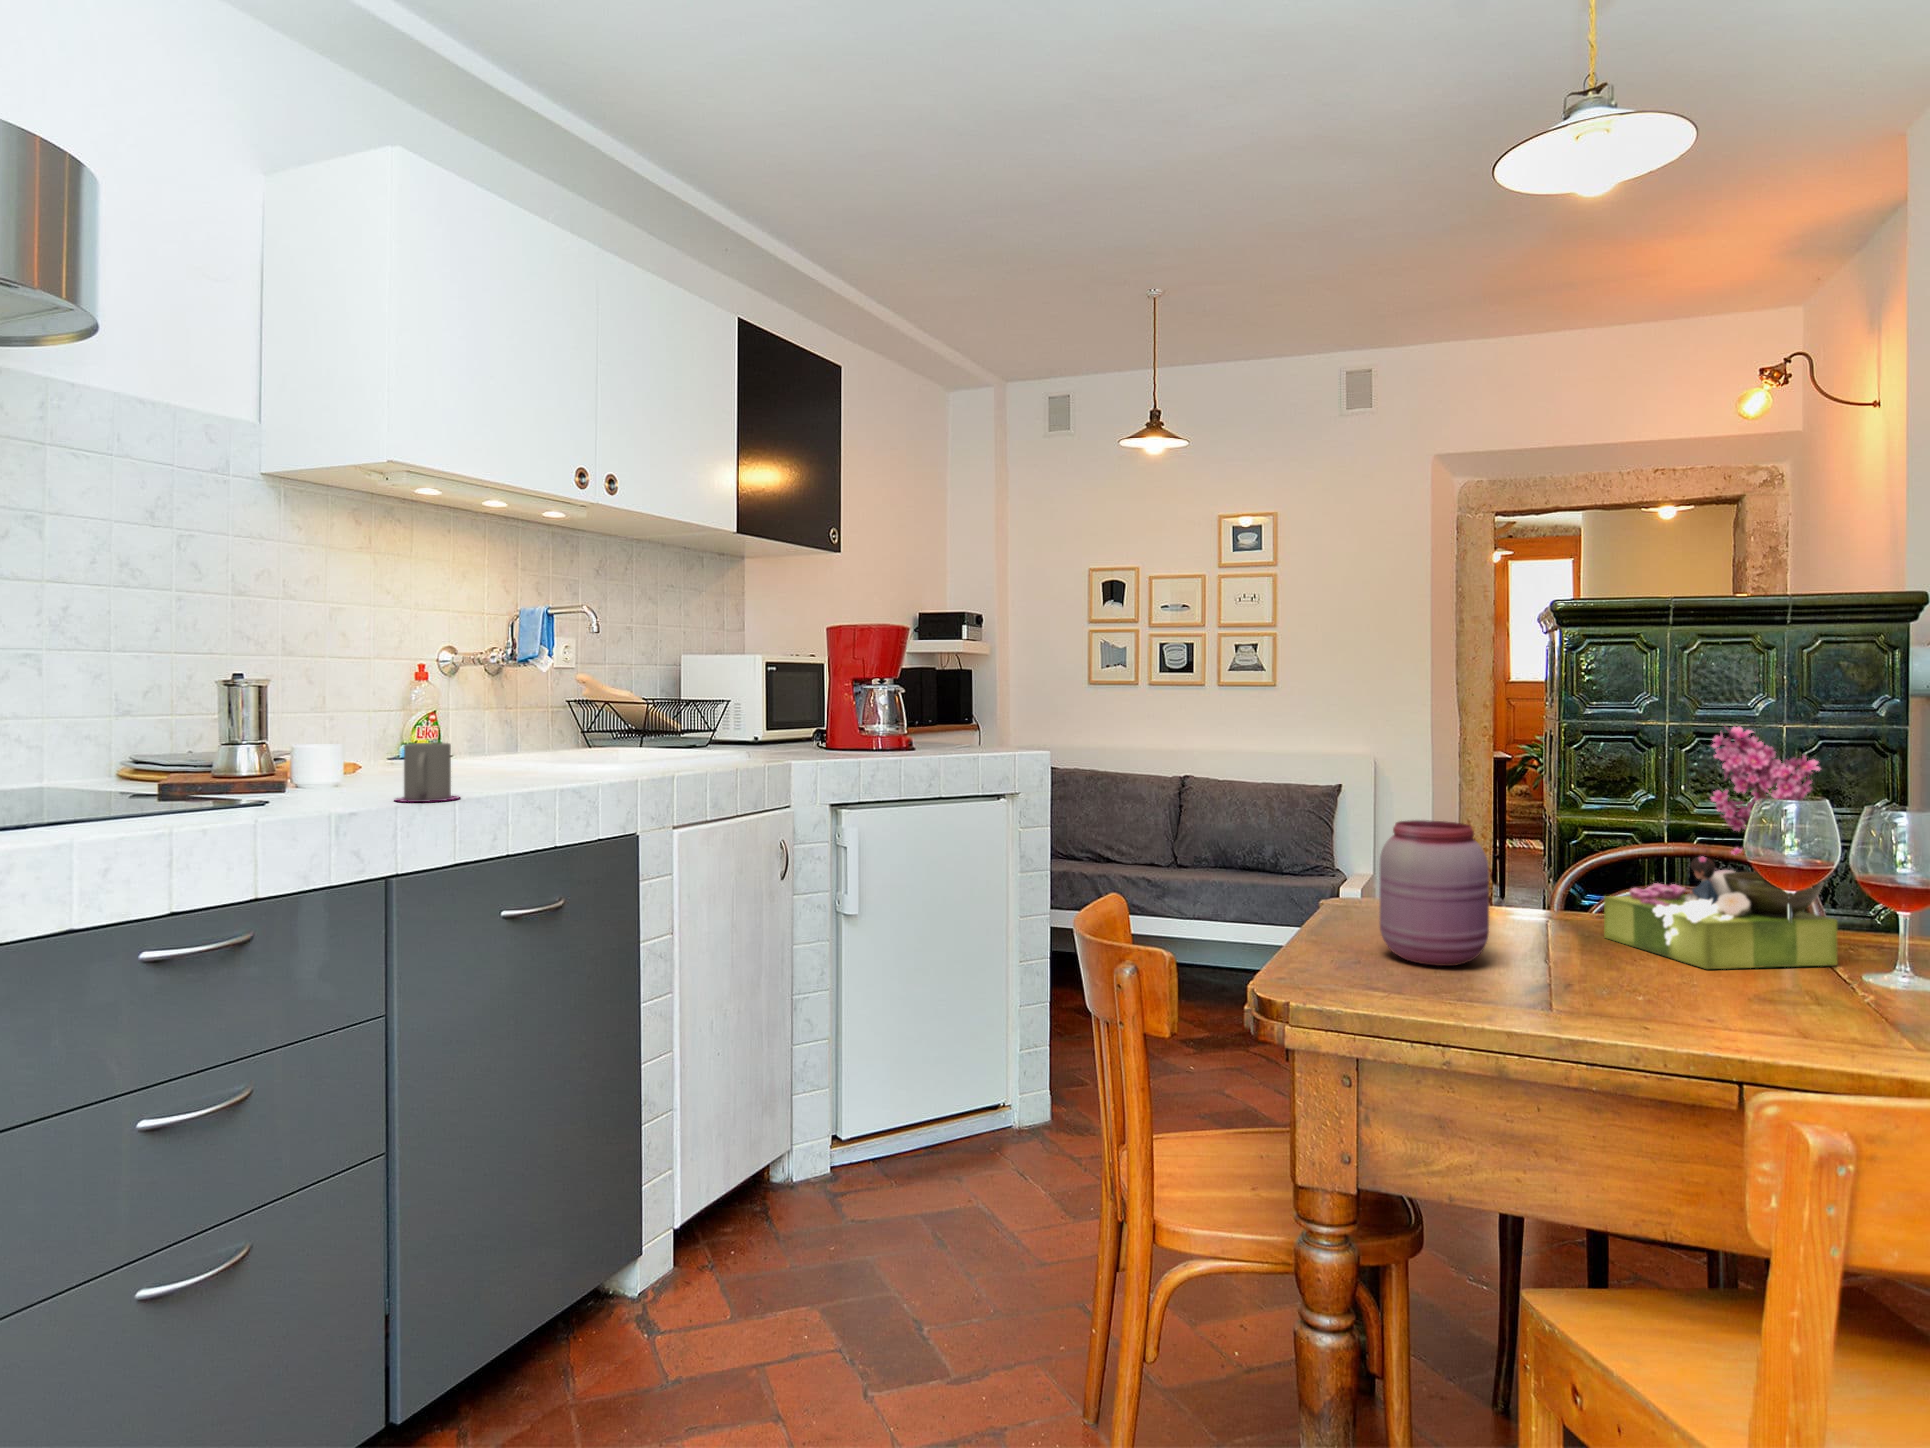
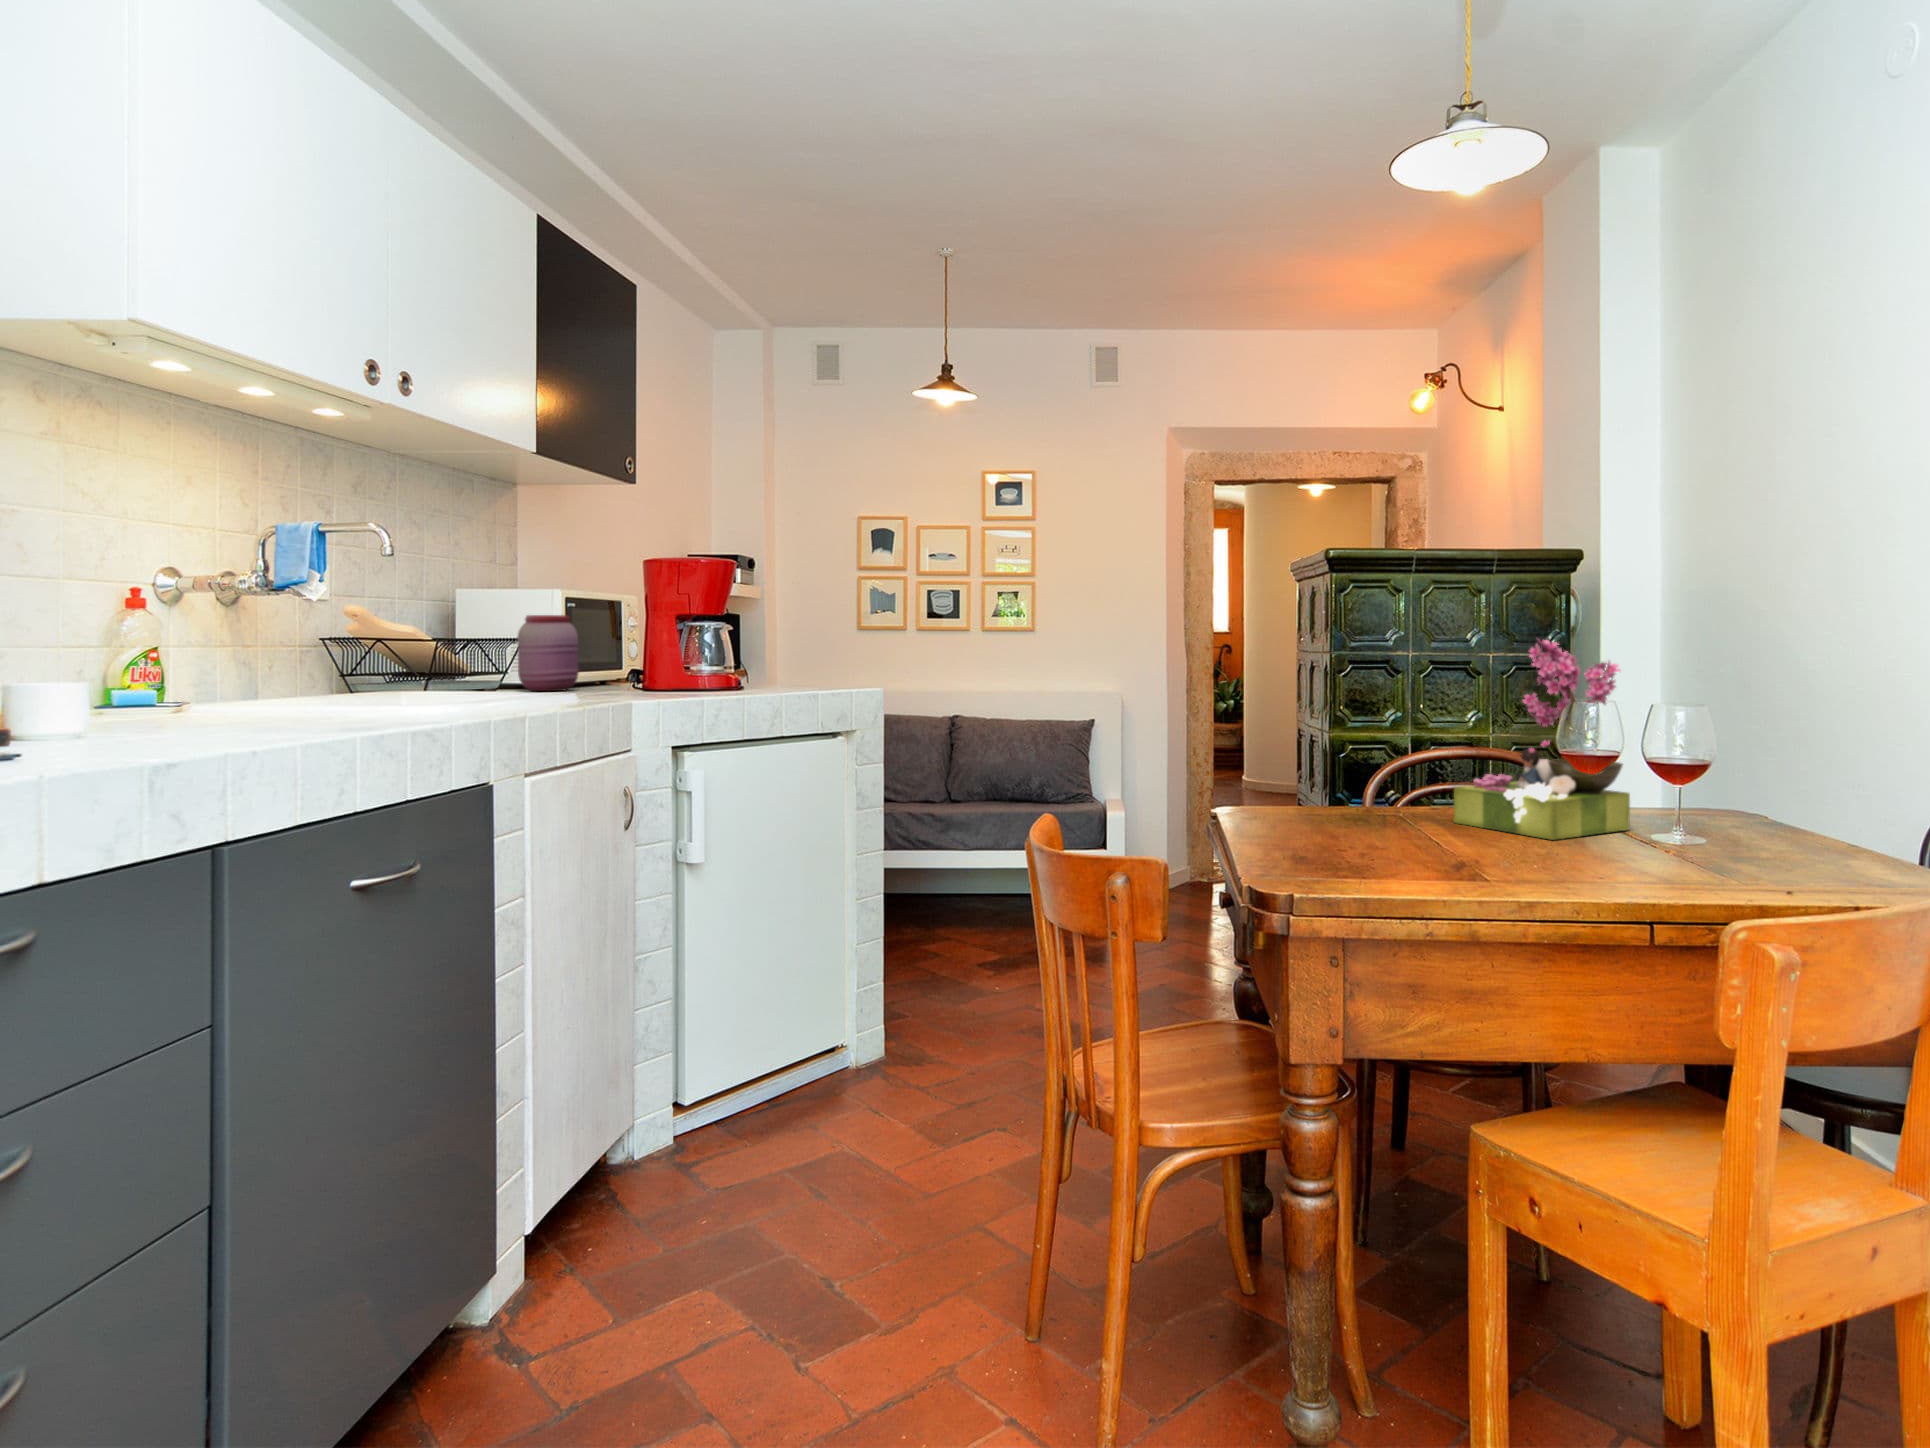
mug: present [396,743,459,802] -> none [179,671,278,747]
jar: present [1379,820,1489,966] -> present [517,615,579,691]

